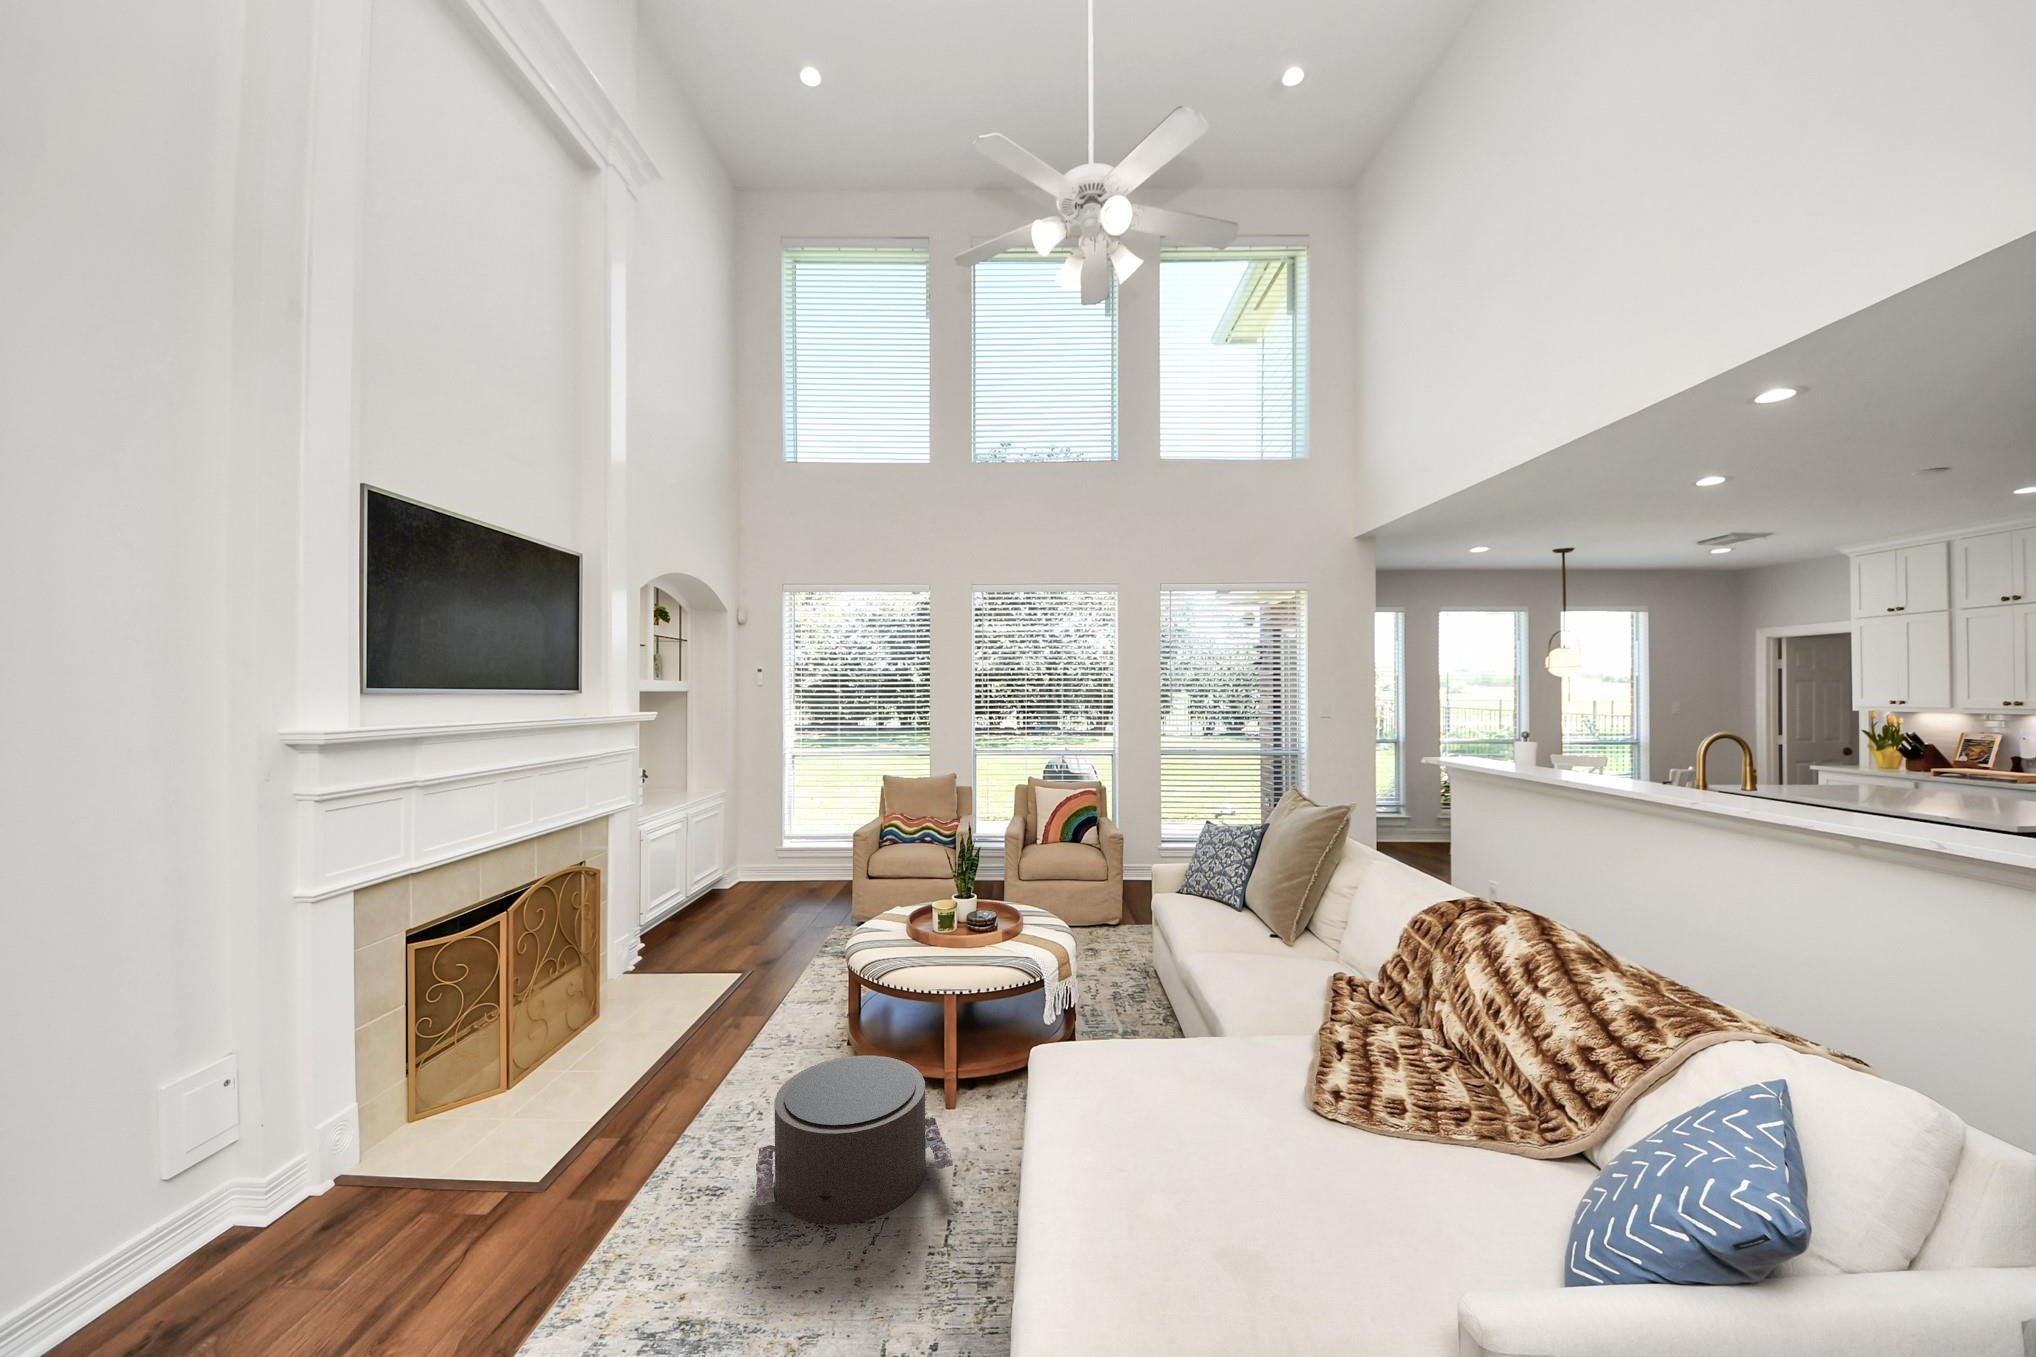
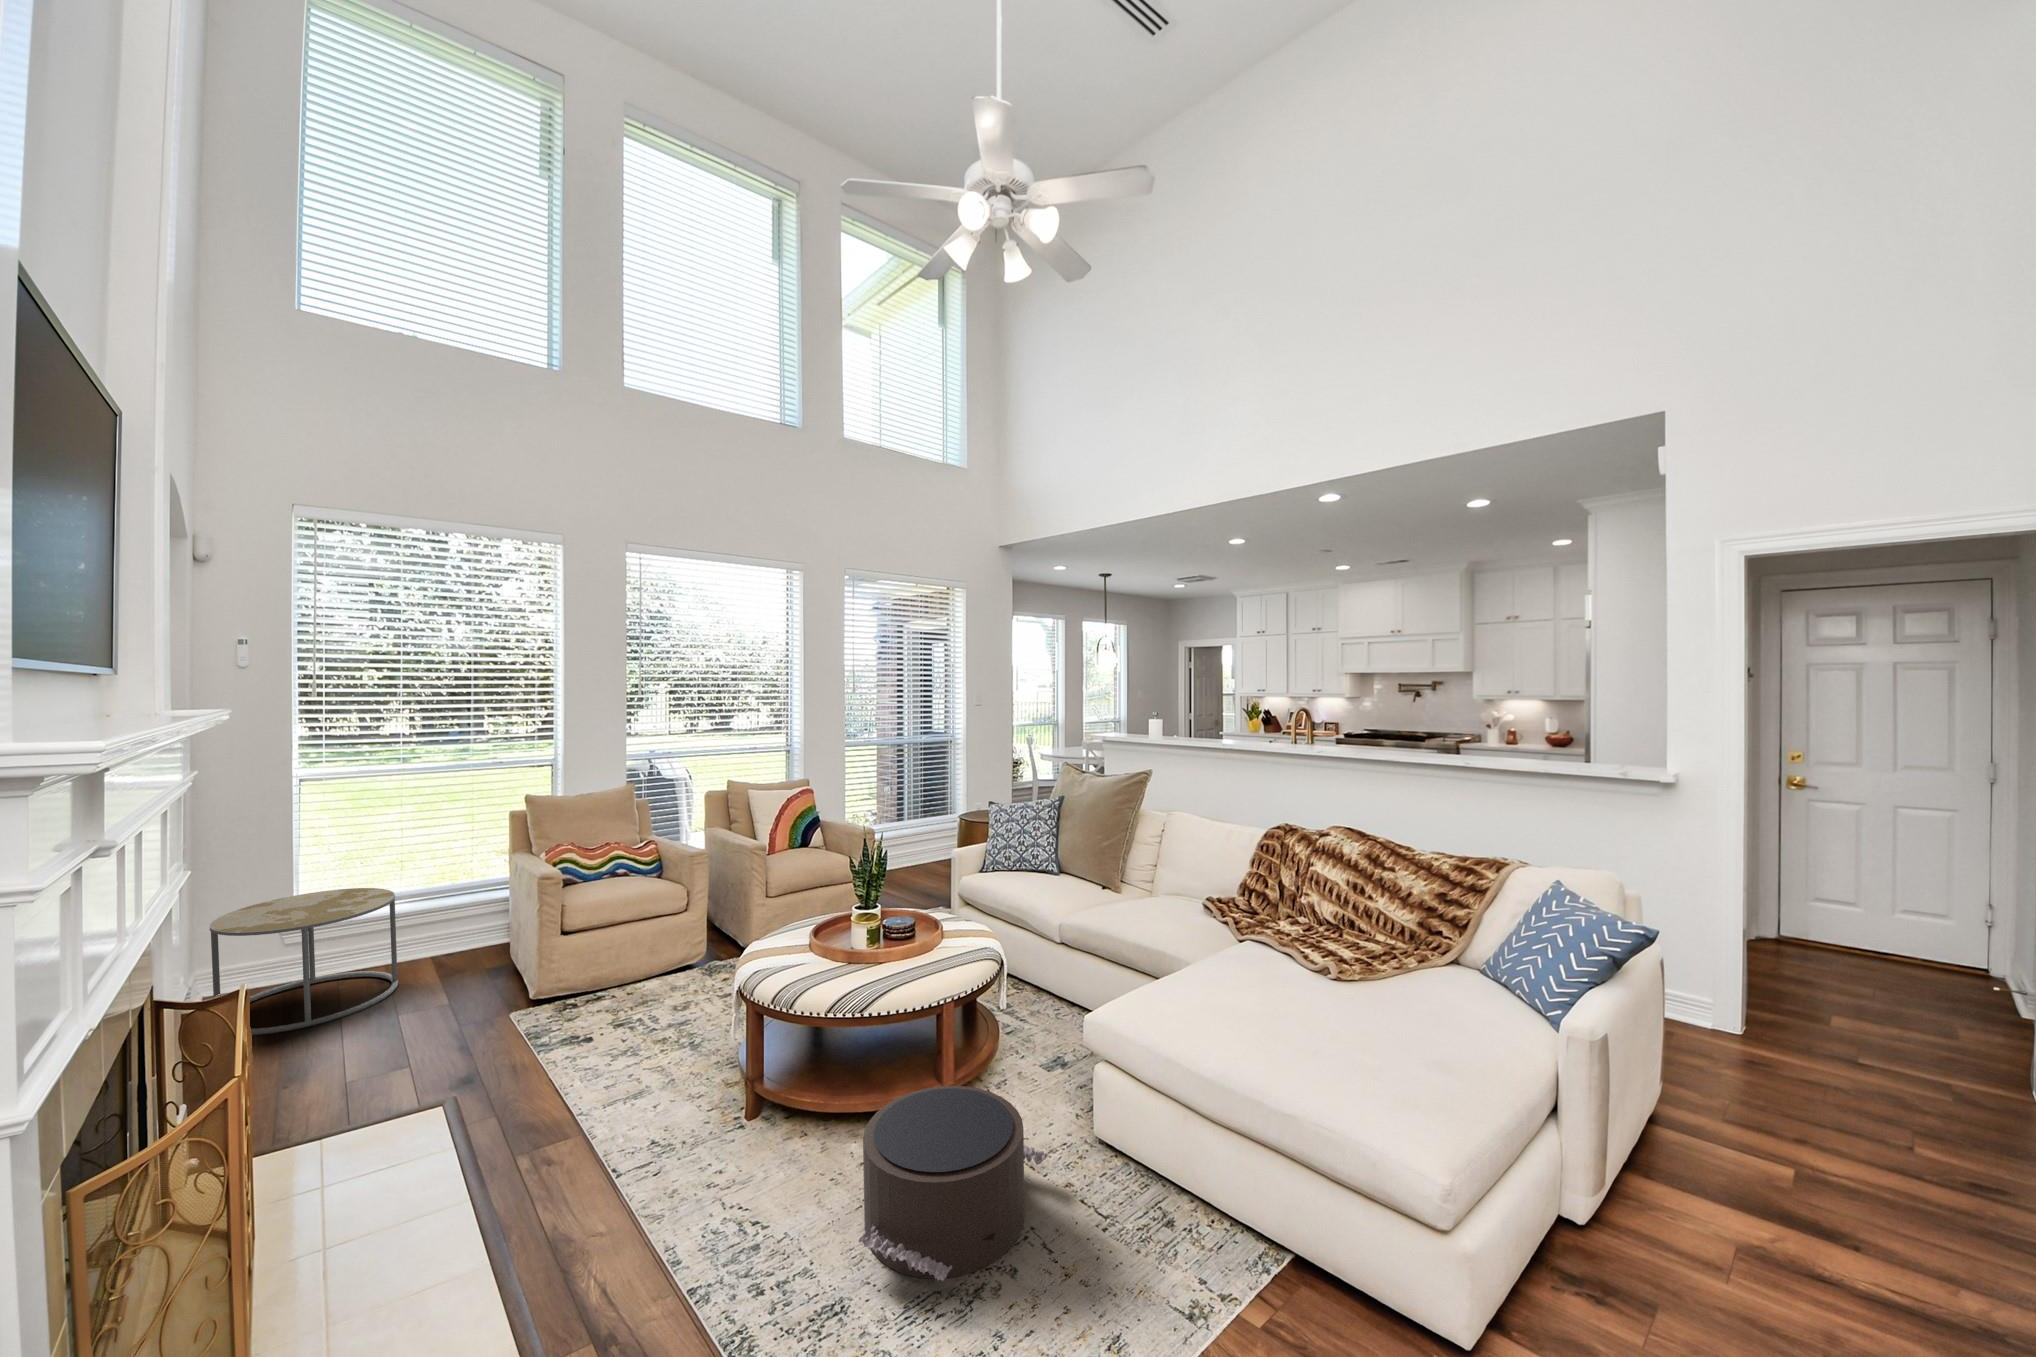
side table: none [721,823,816,907] -> present [210,888,399,1035]

